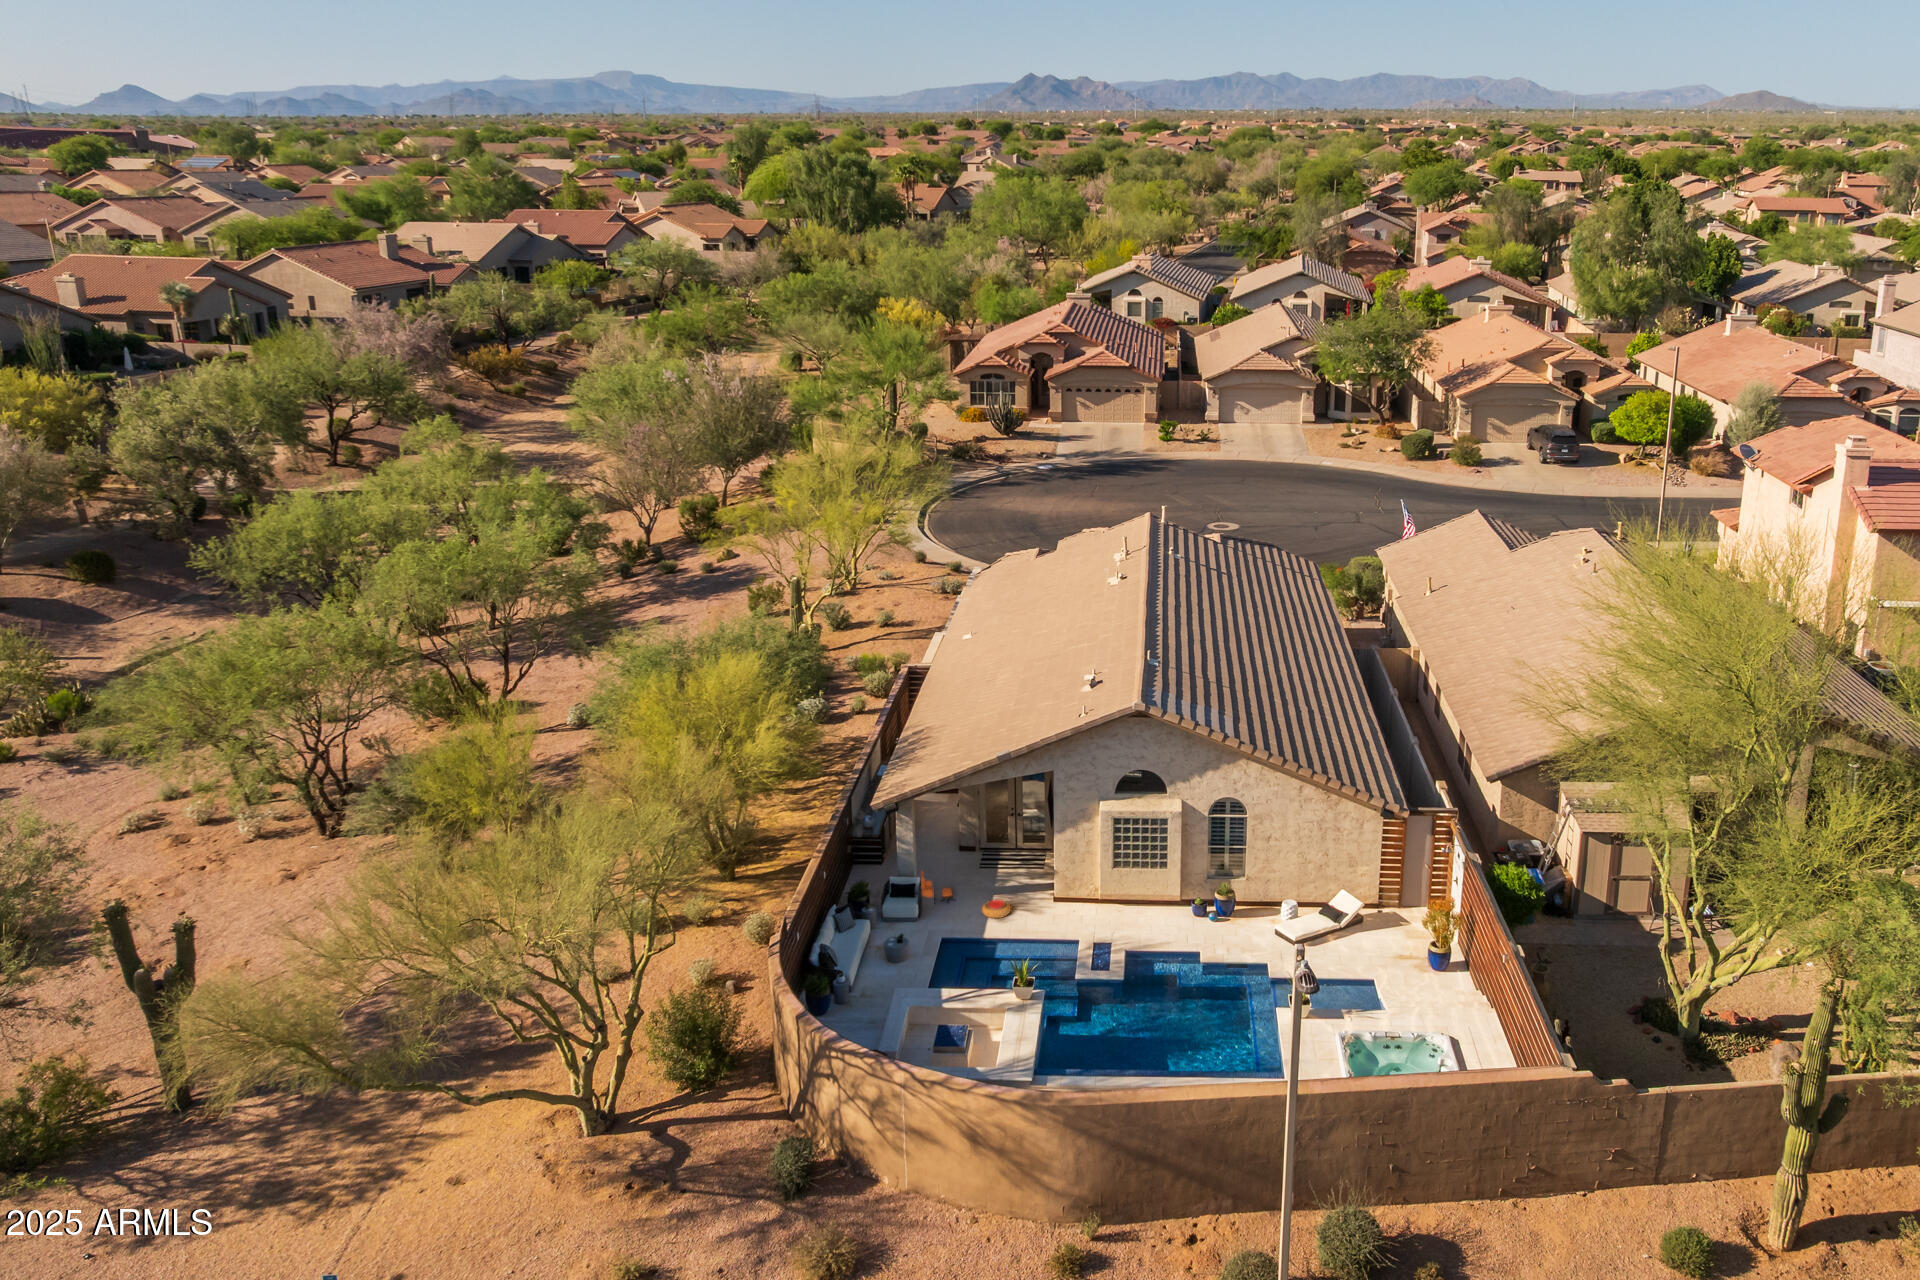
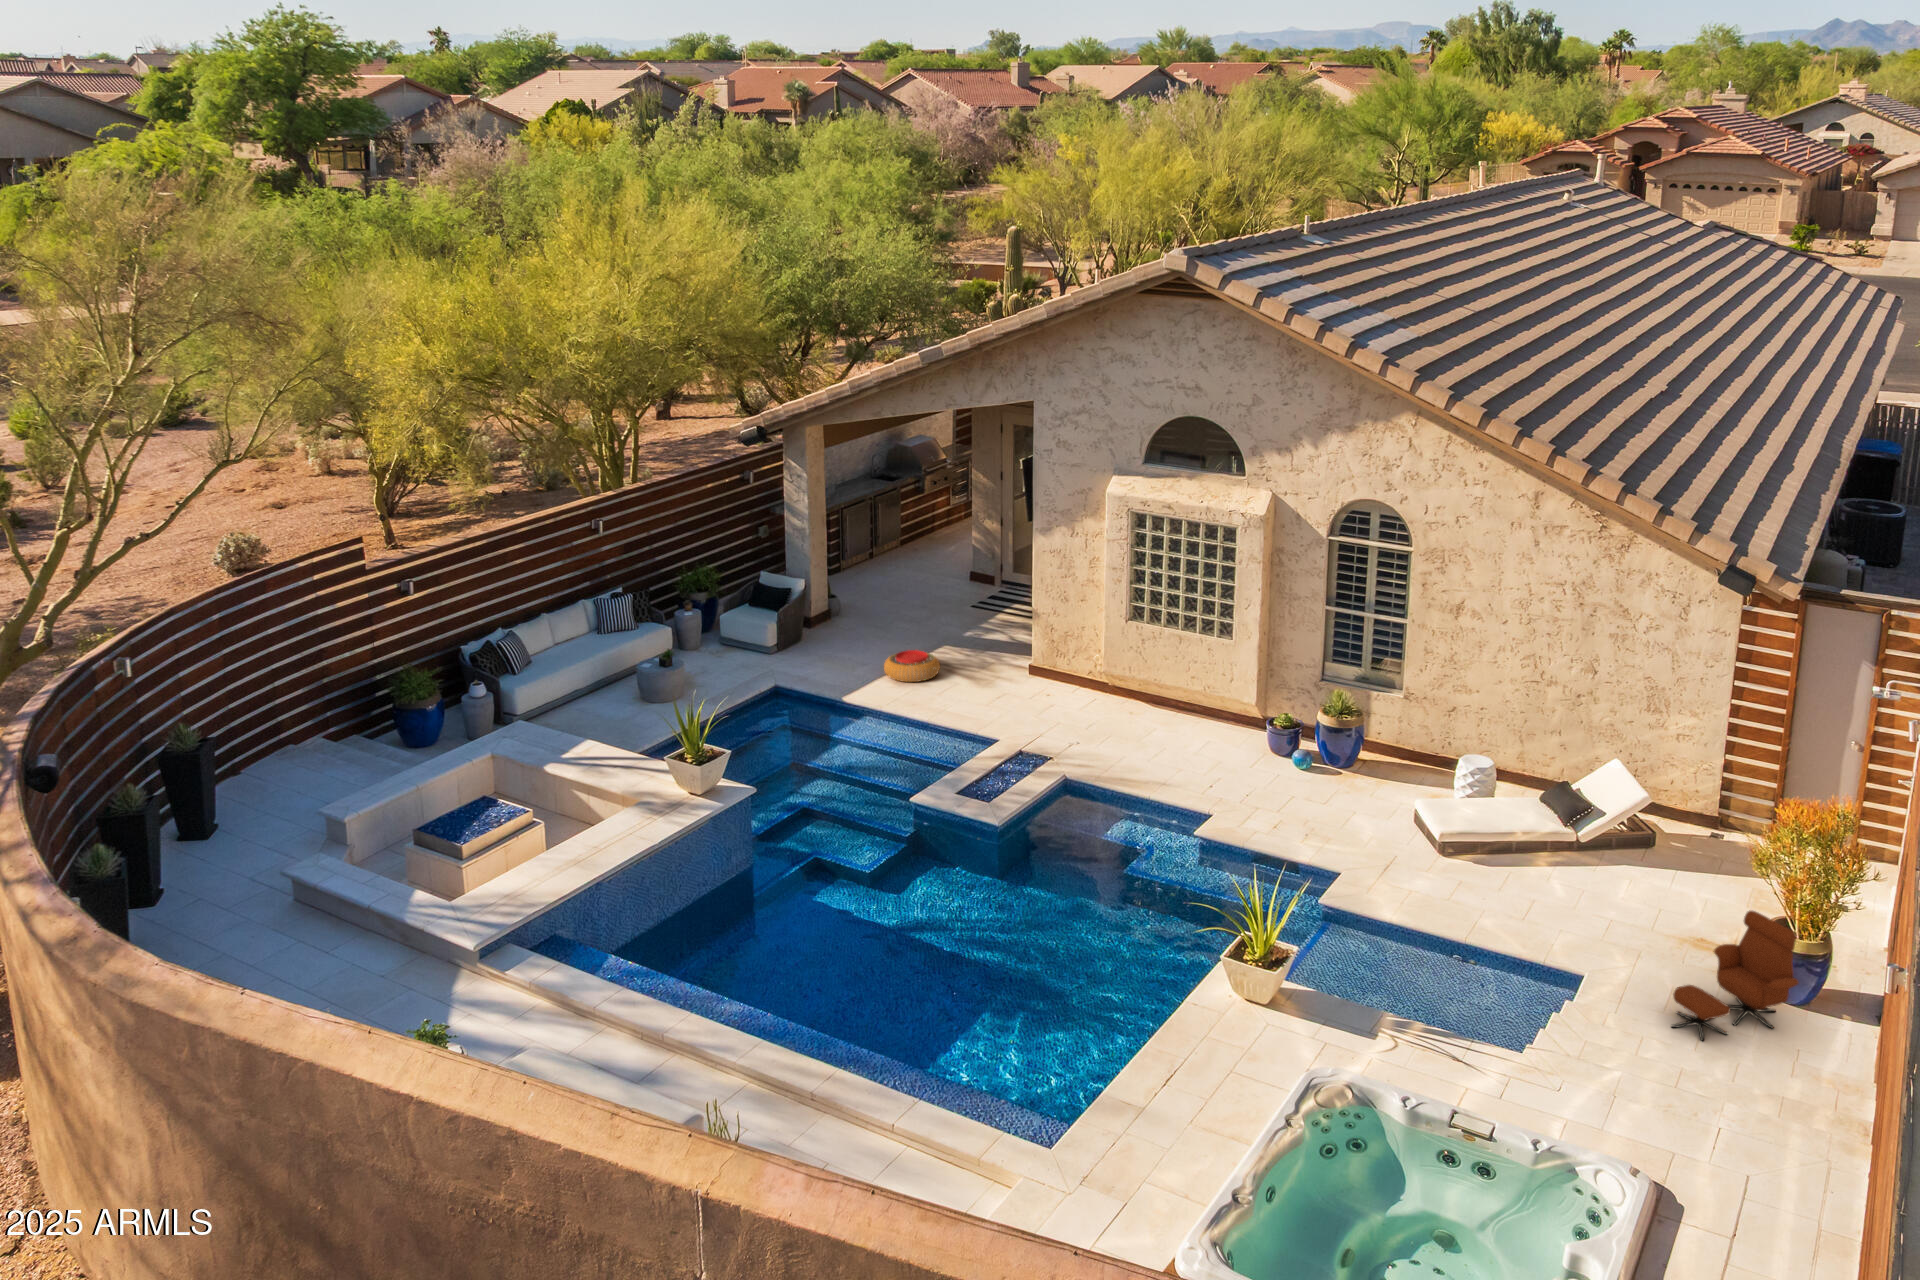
lounge chair: present [921,871,952,900] -> present [1671,911,1799,1041]

